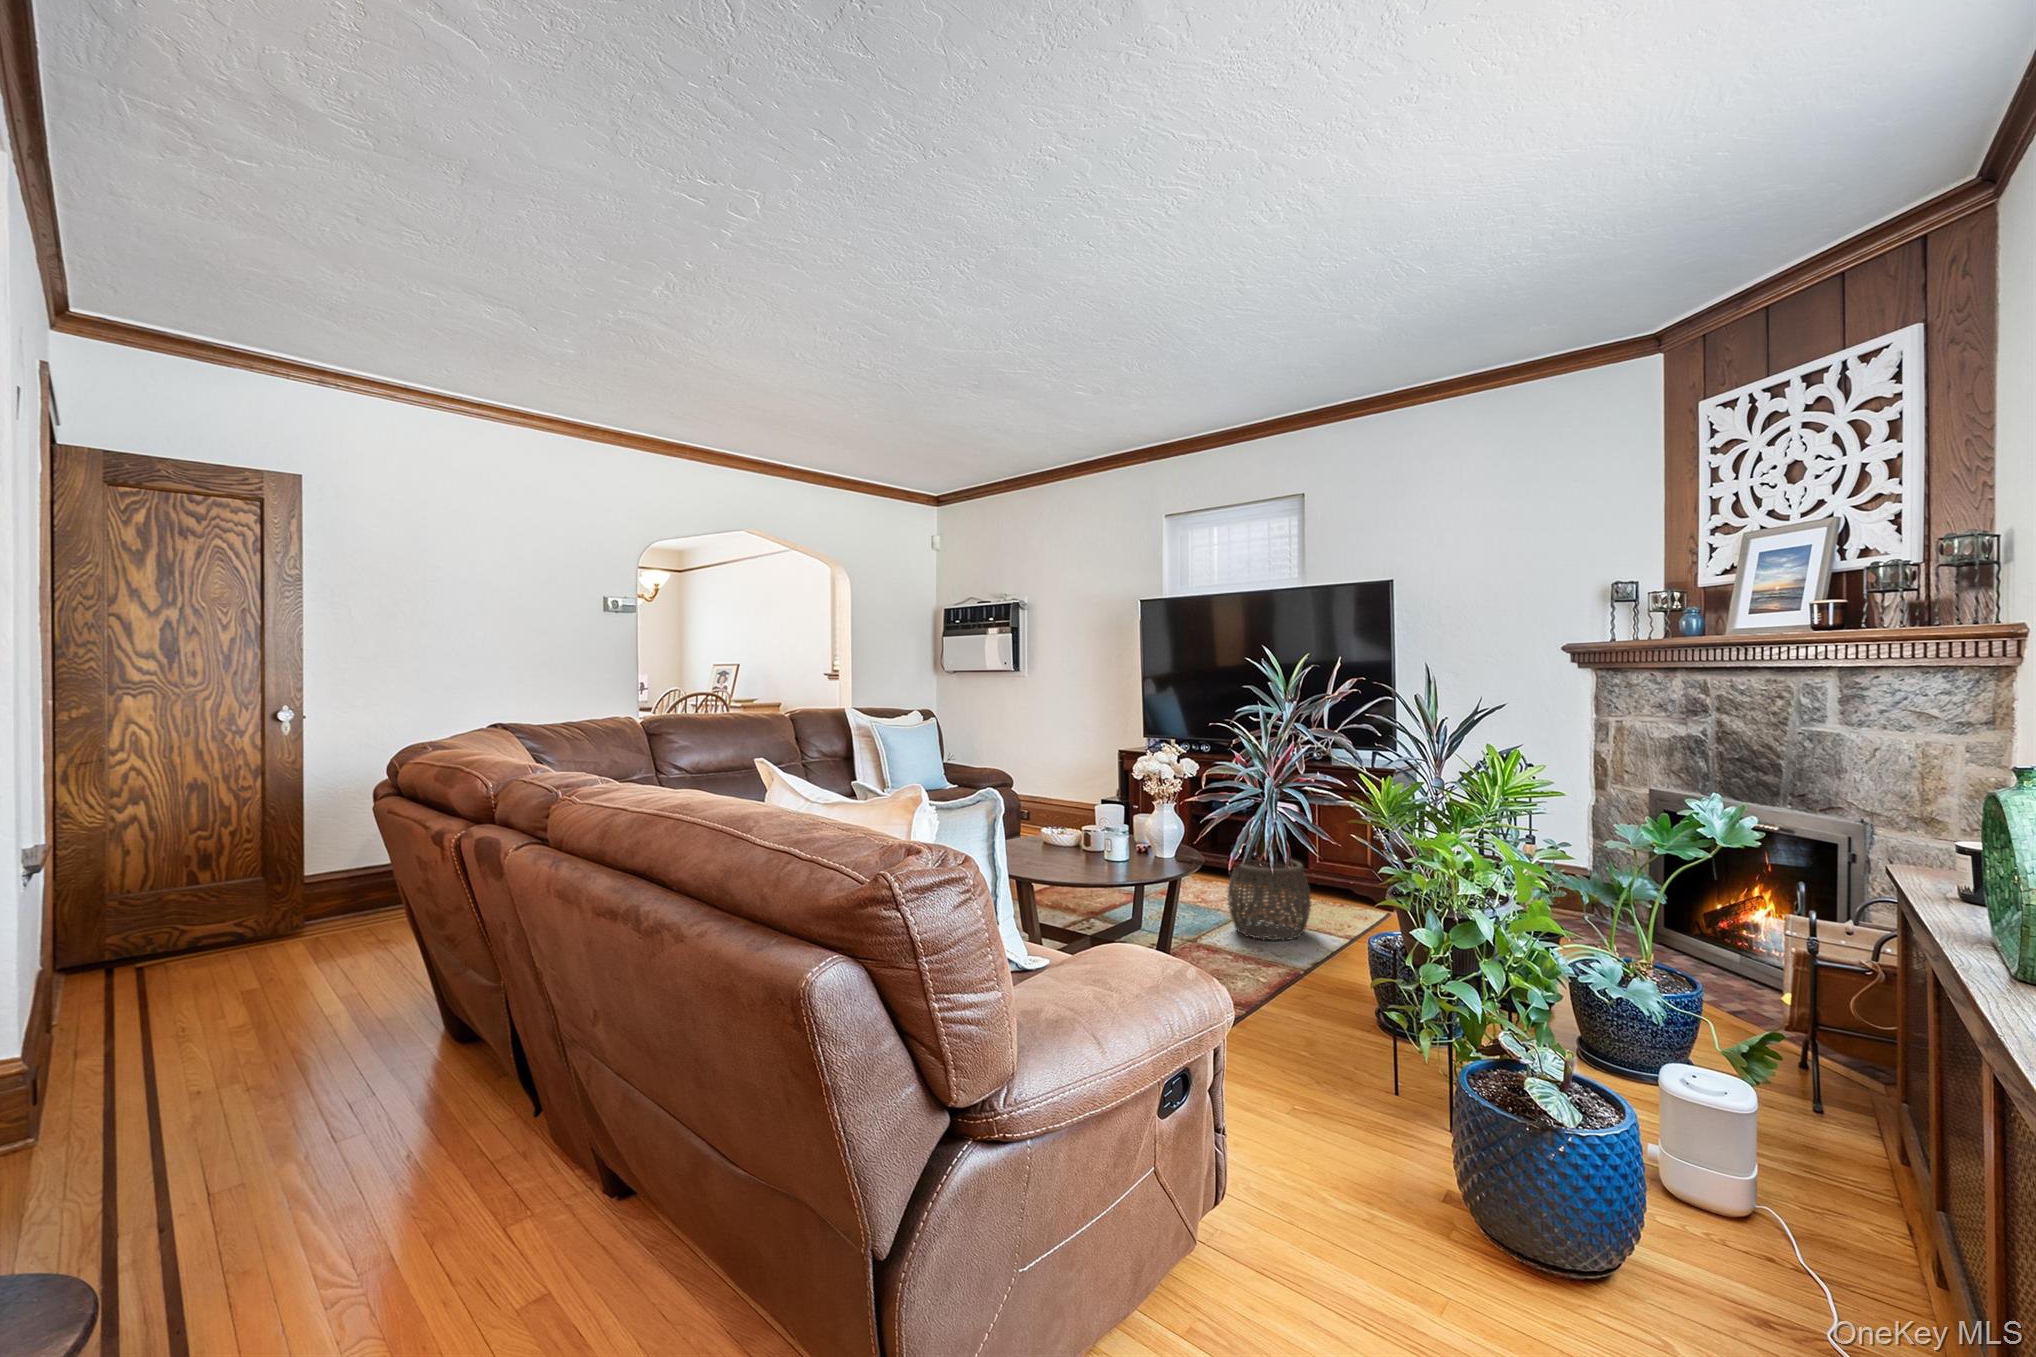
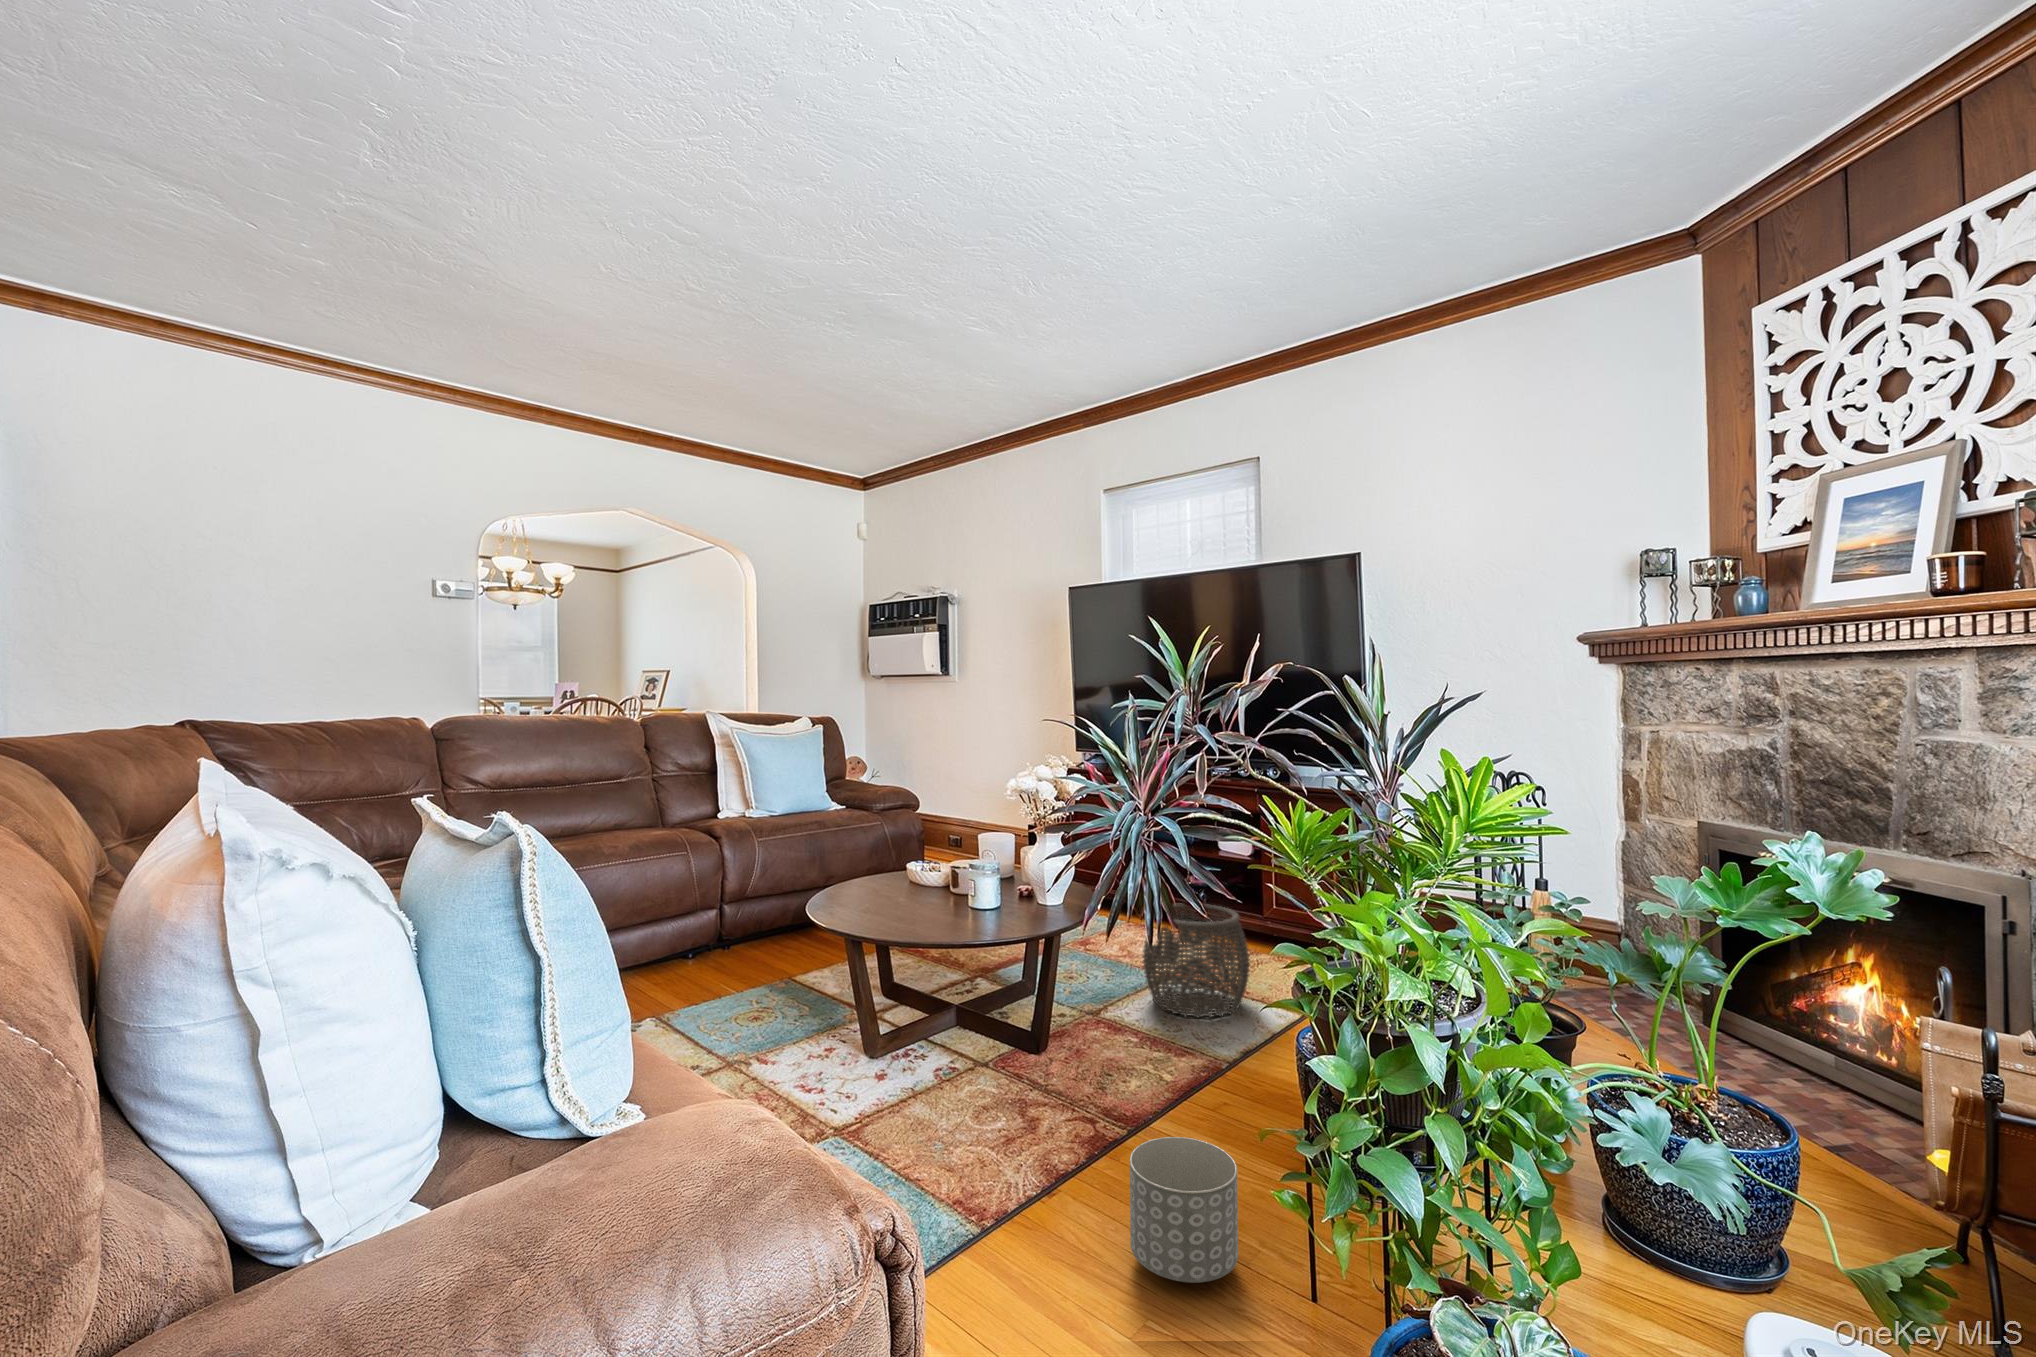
planter: none [1277,1000,1350,1085] -> present [1130,1137,1238,1283]

